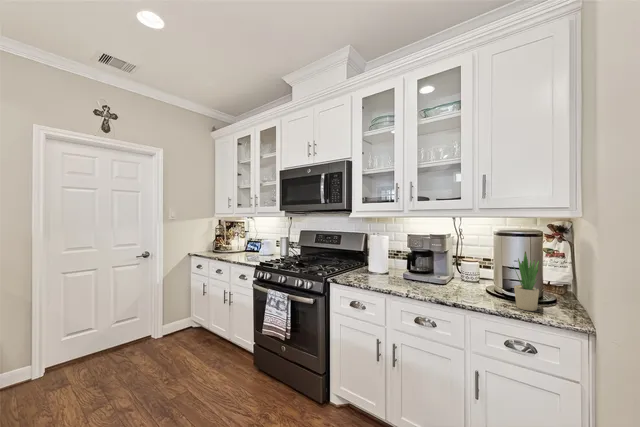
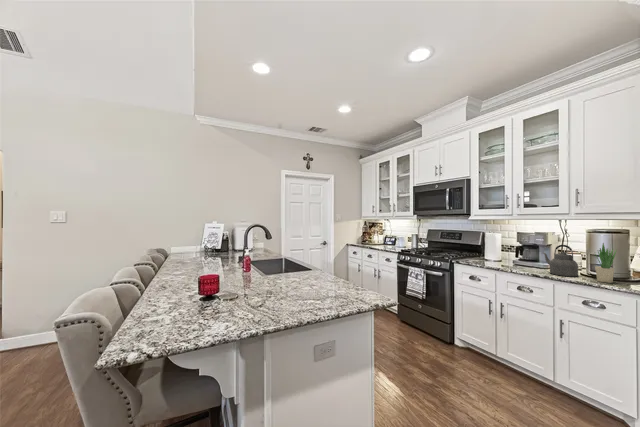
kettle: none [442,254,489,301] -> present [543,245,578,276]

